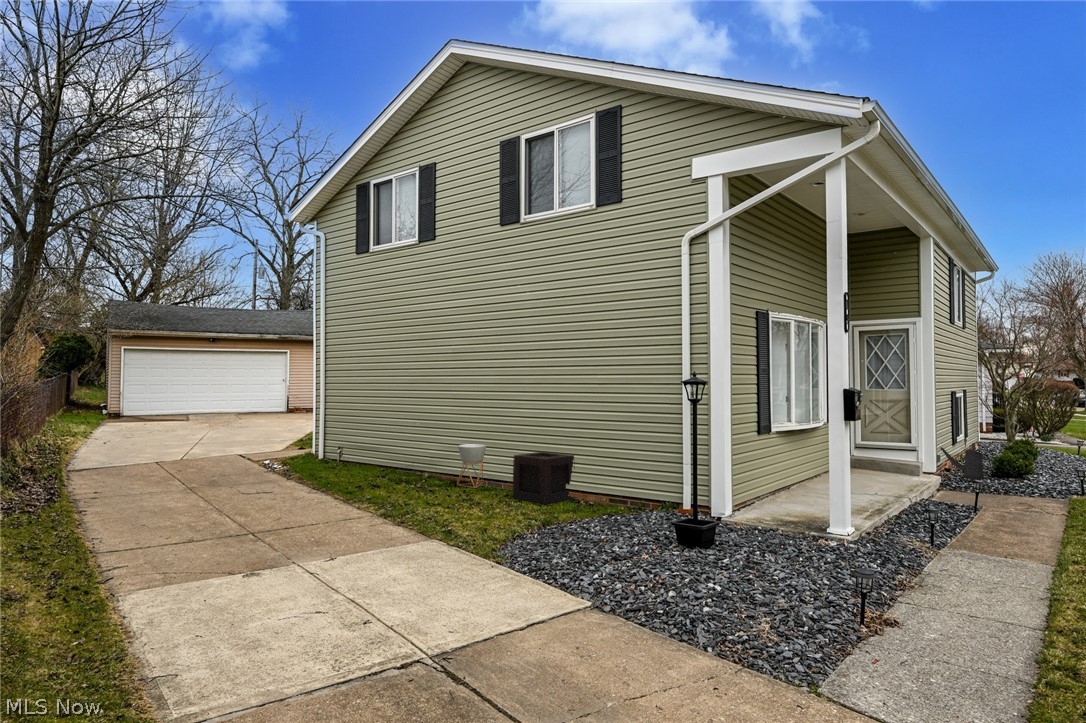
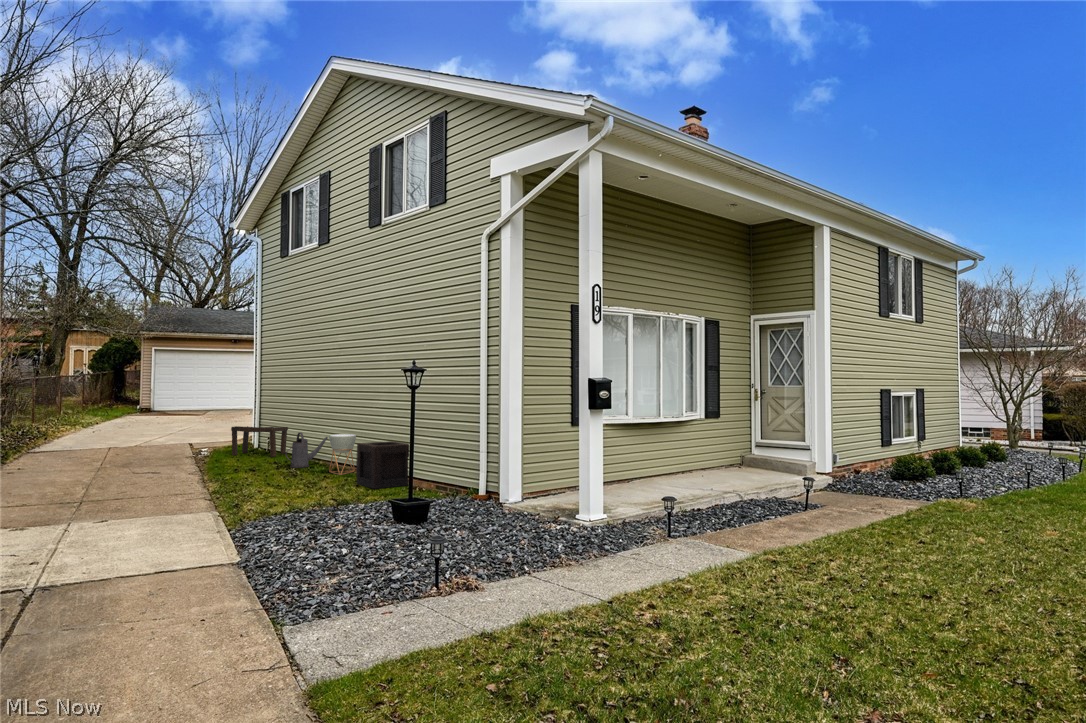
bench: none [308,435,370,468] -> present [231,426,288,457]
watering can: present [941,443,991,479] -> present [286,432,328,468]

